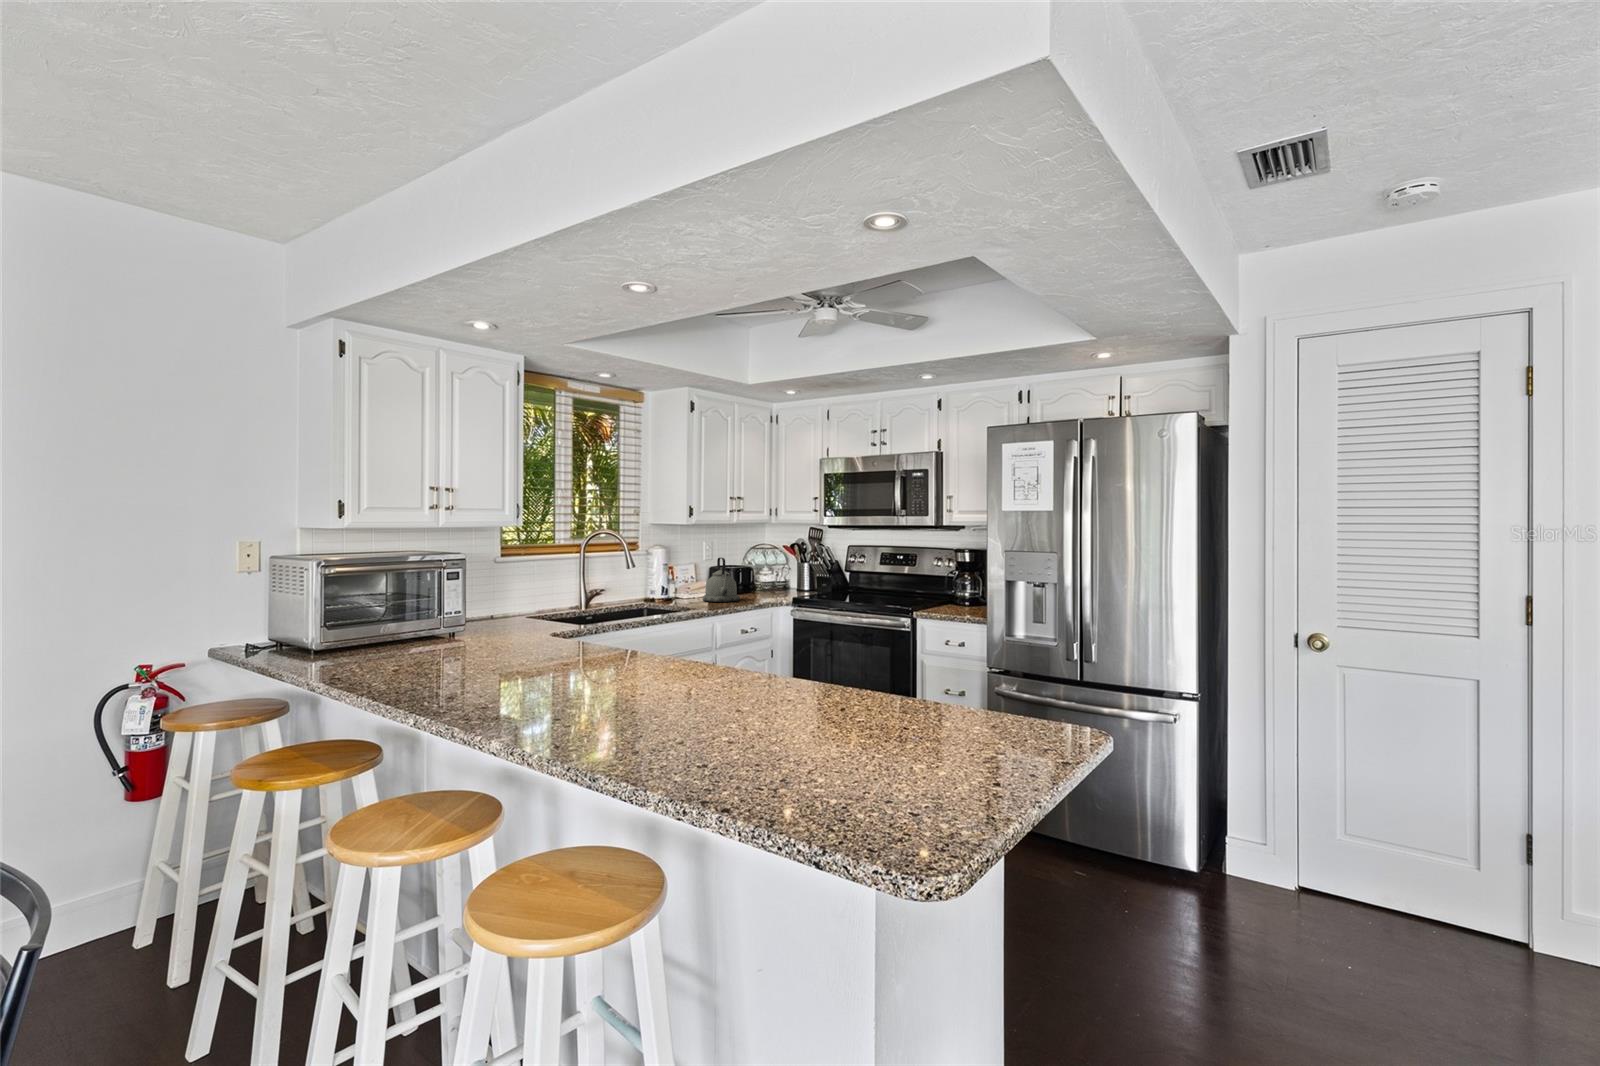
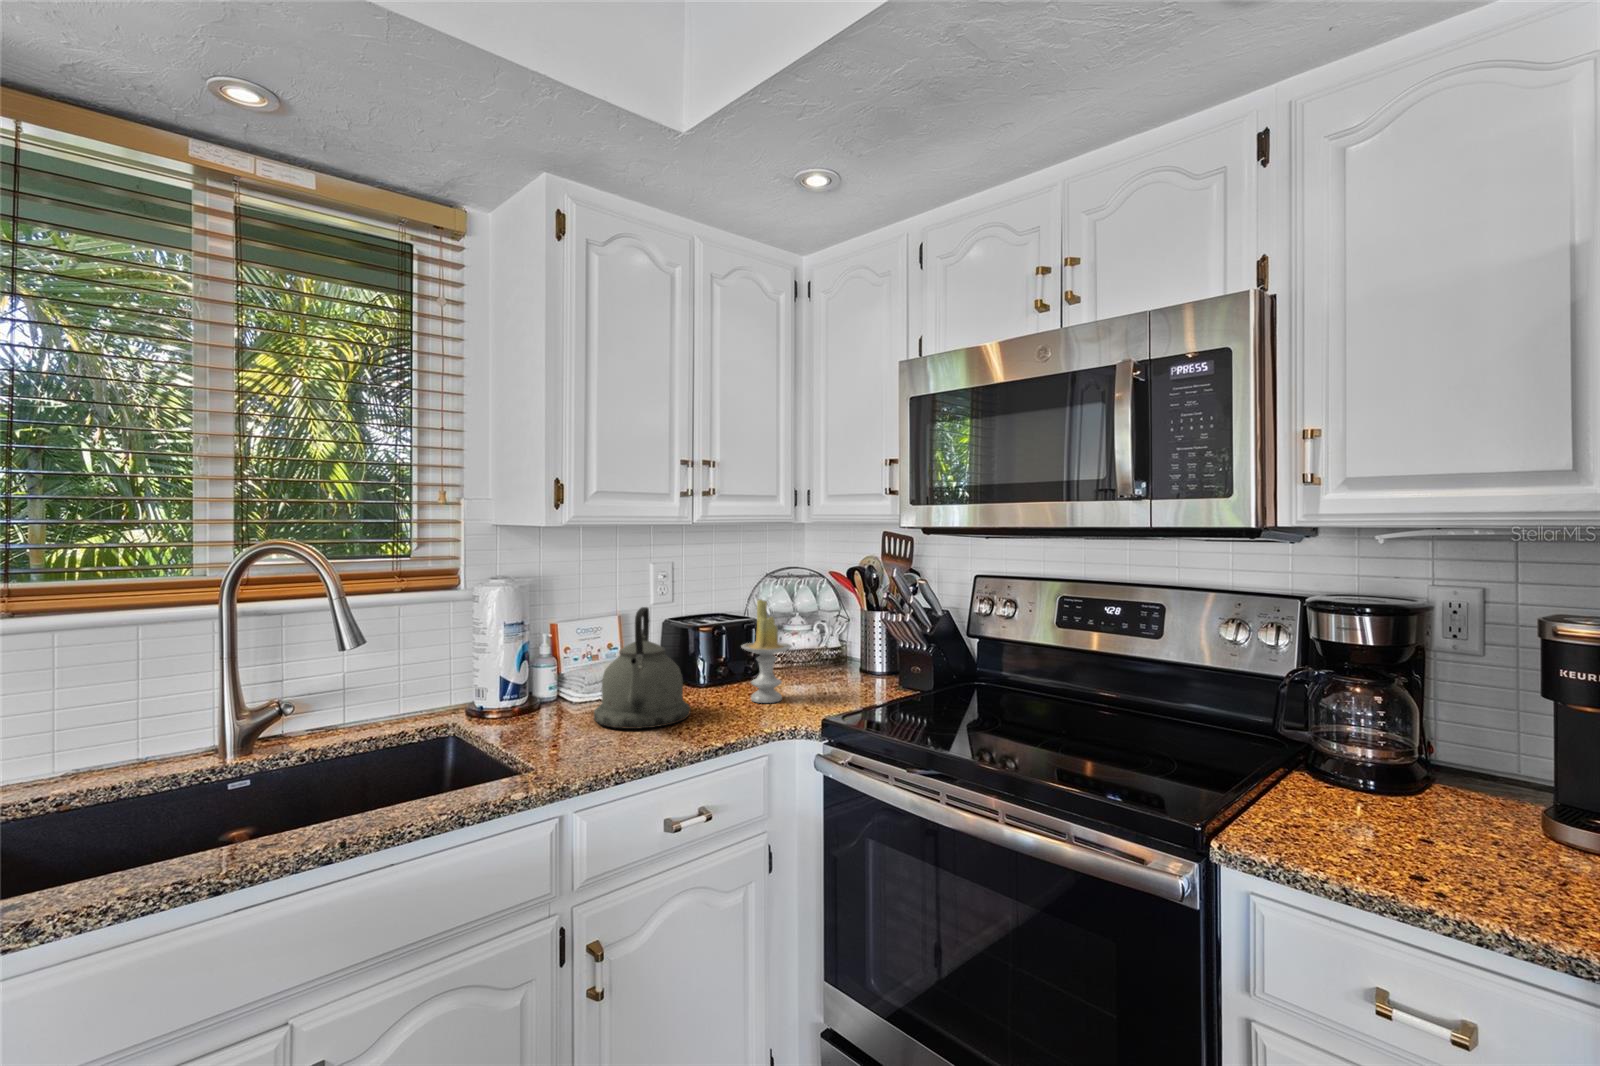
candle: none [755,555,776,597] -> present [741,599,791,703]

